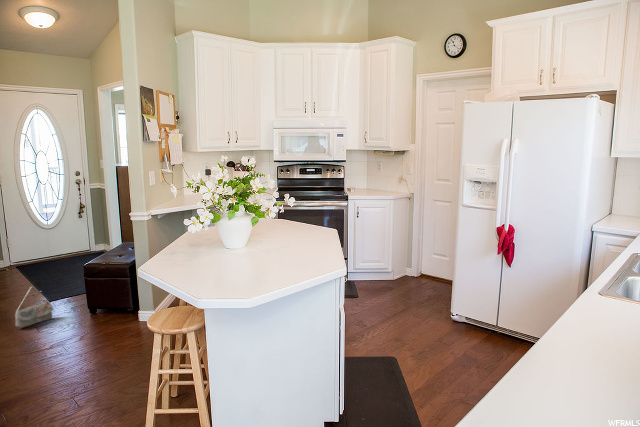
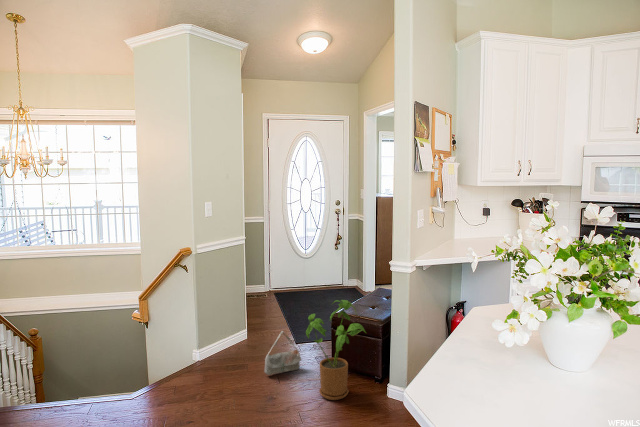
house plant: none [57,249,114,332] -> present [306,300,366,400]

